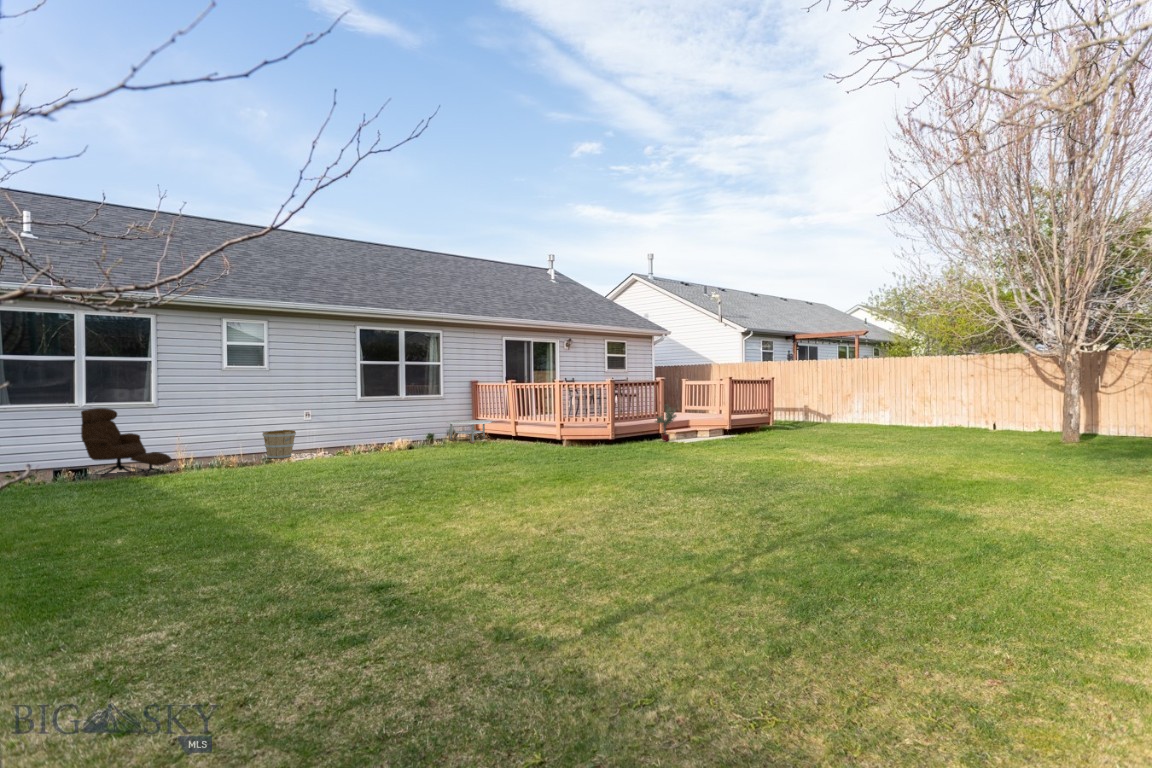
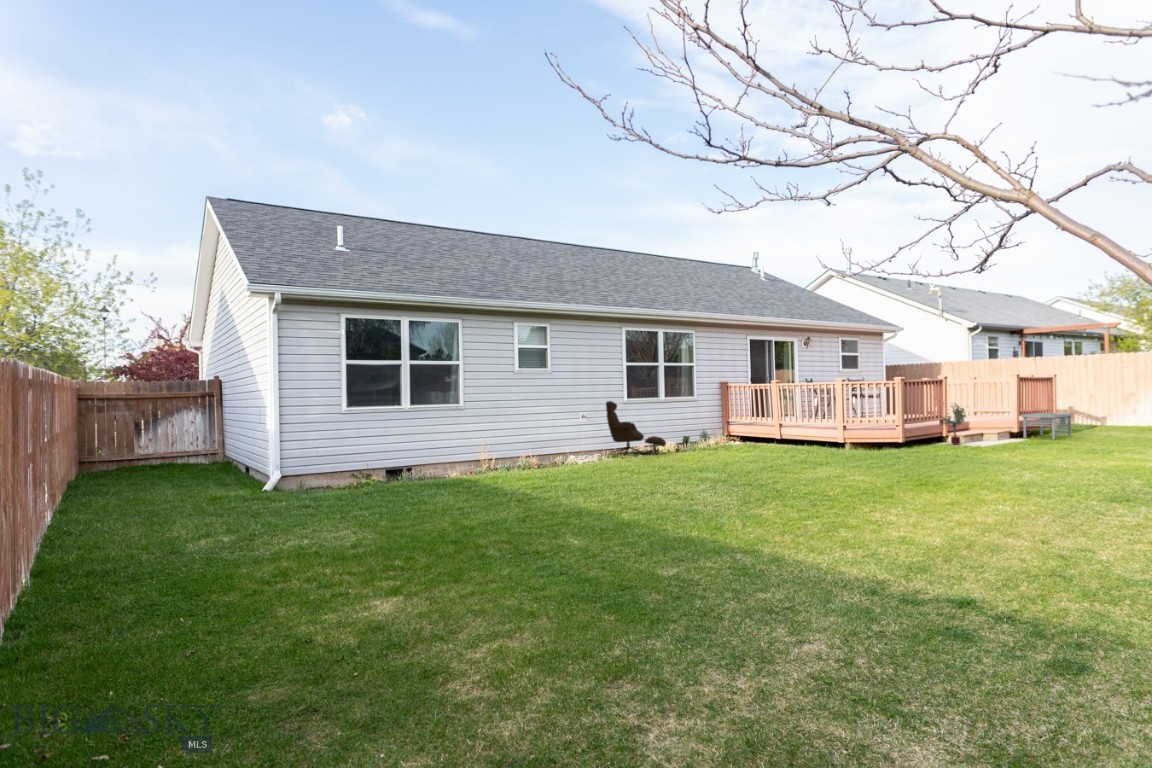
lounge chair: present [81,408,172,477] -> present [606,401,666,455]
storage bench: none [731,412,775,437] -> present [1021,413,1072,440]
round table: present [446,420,492,443] -> none [703,423,754,447]
wooden bucket: present [262,430,296,459] -> none [549,432,581,461]

